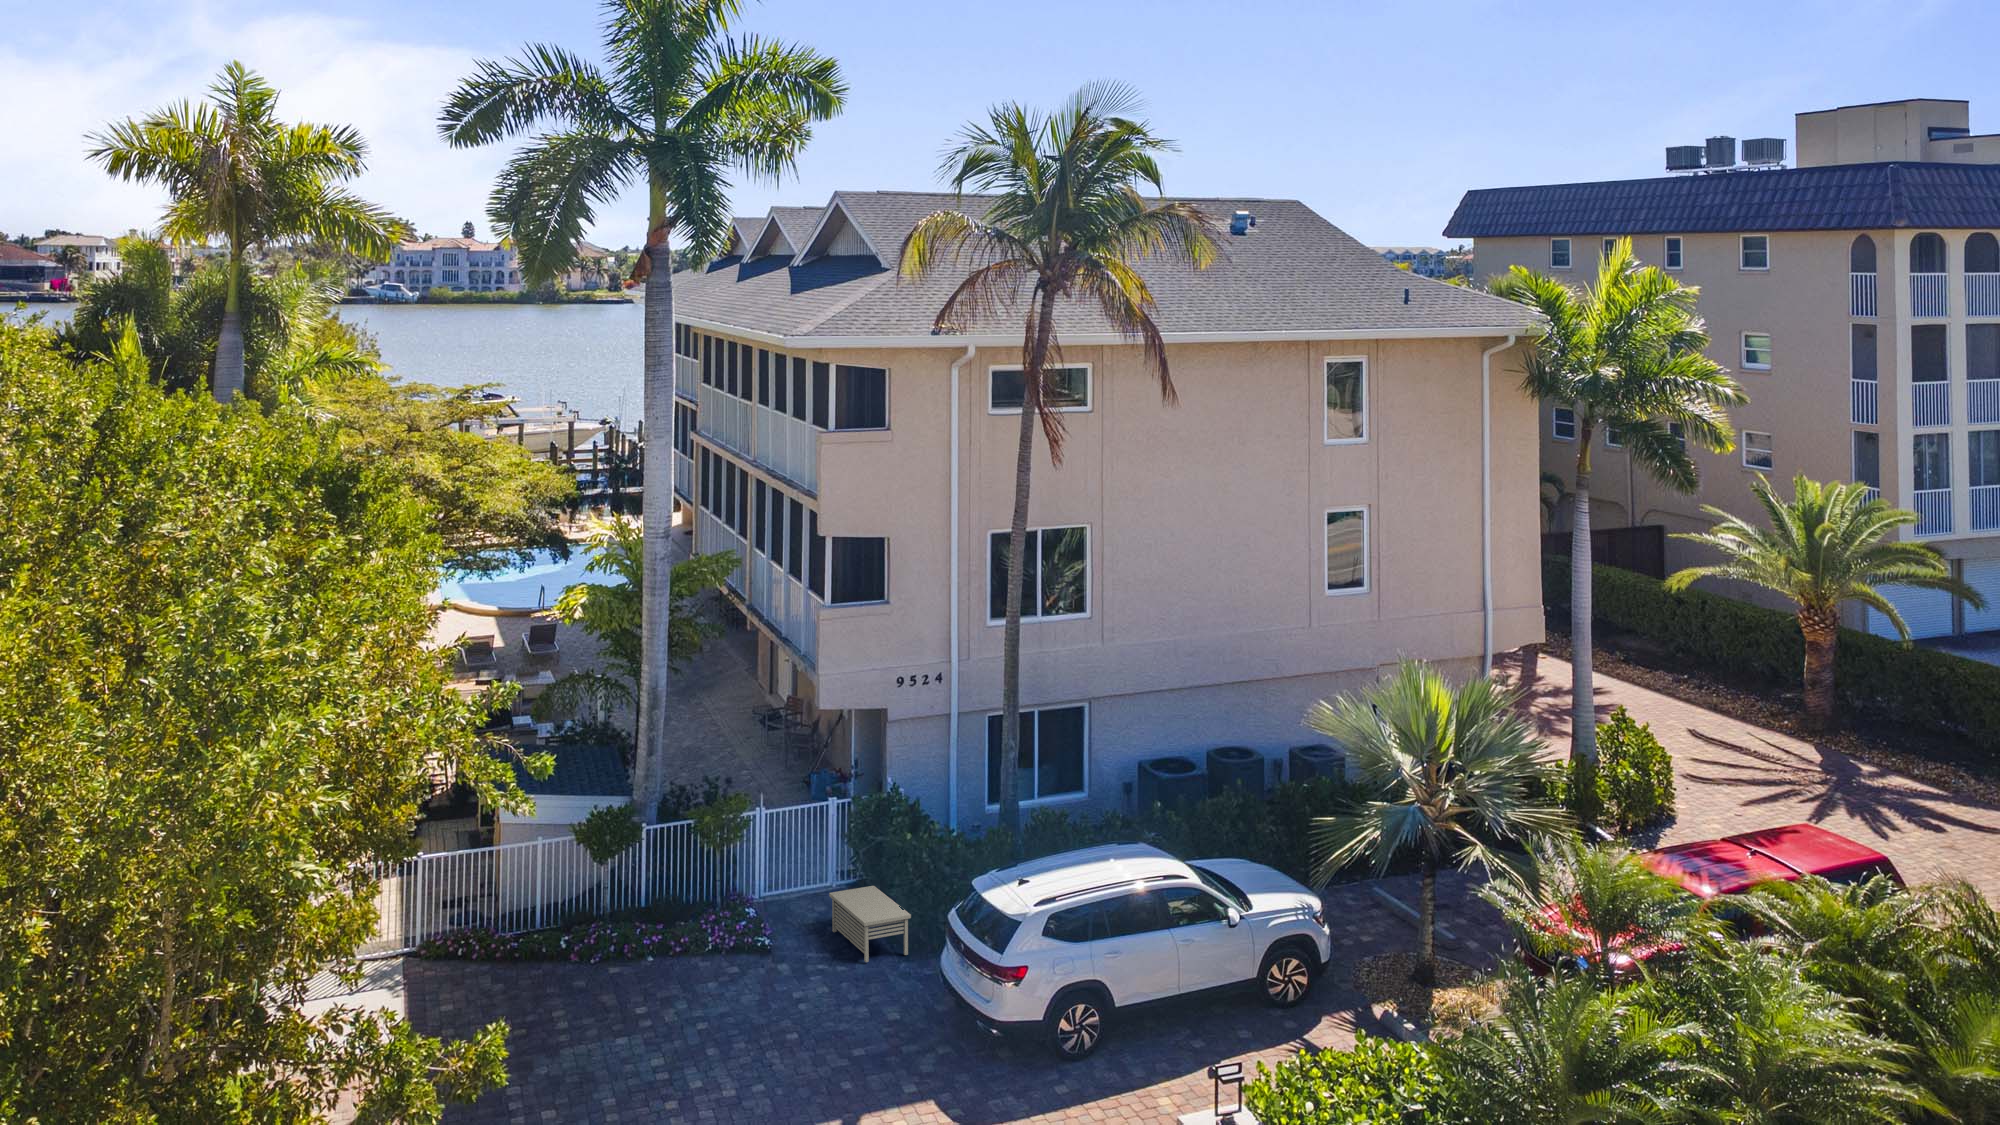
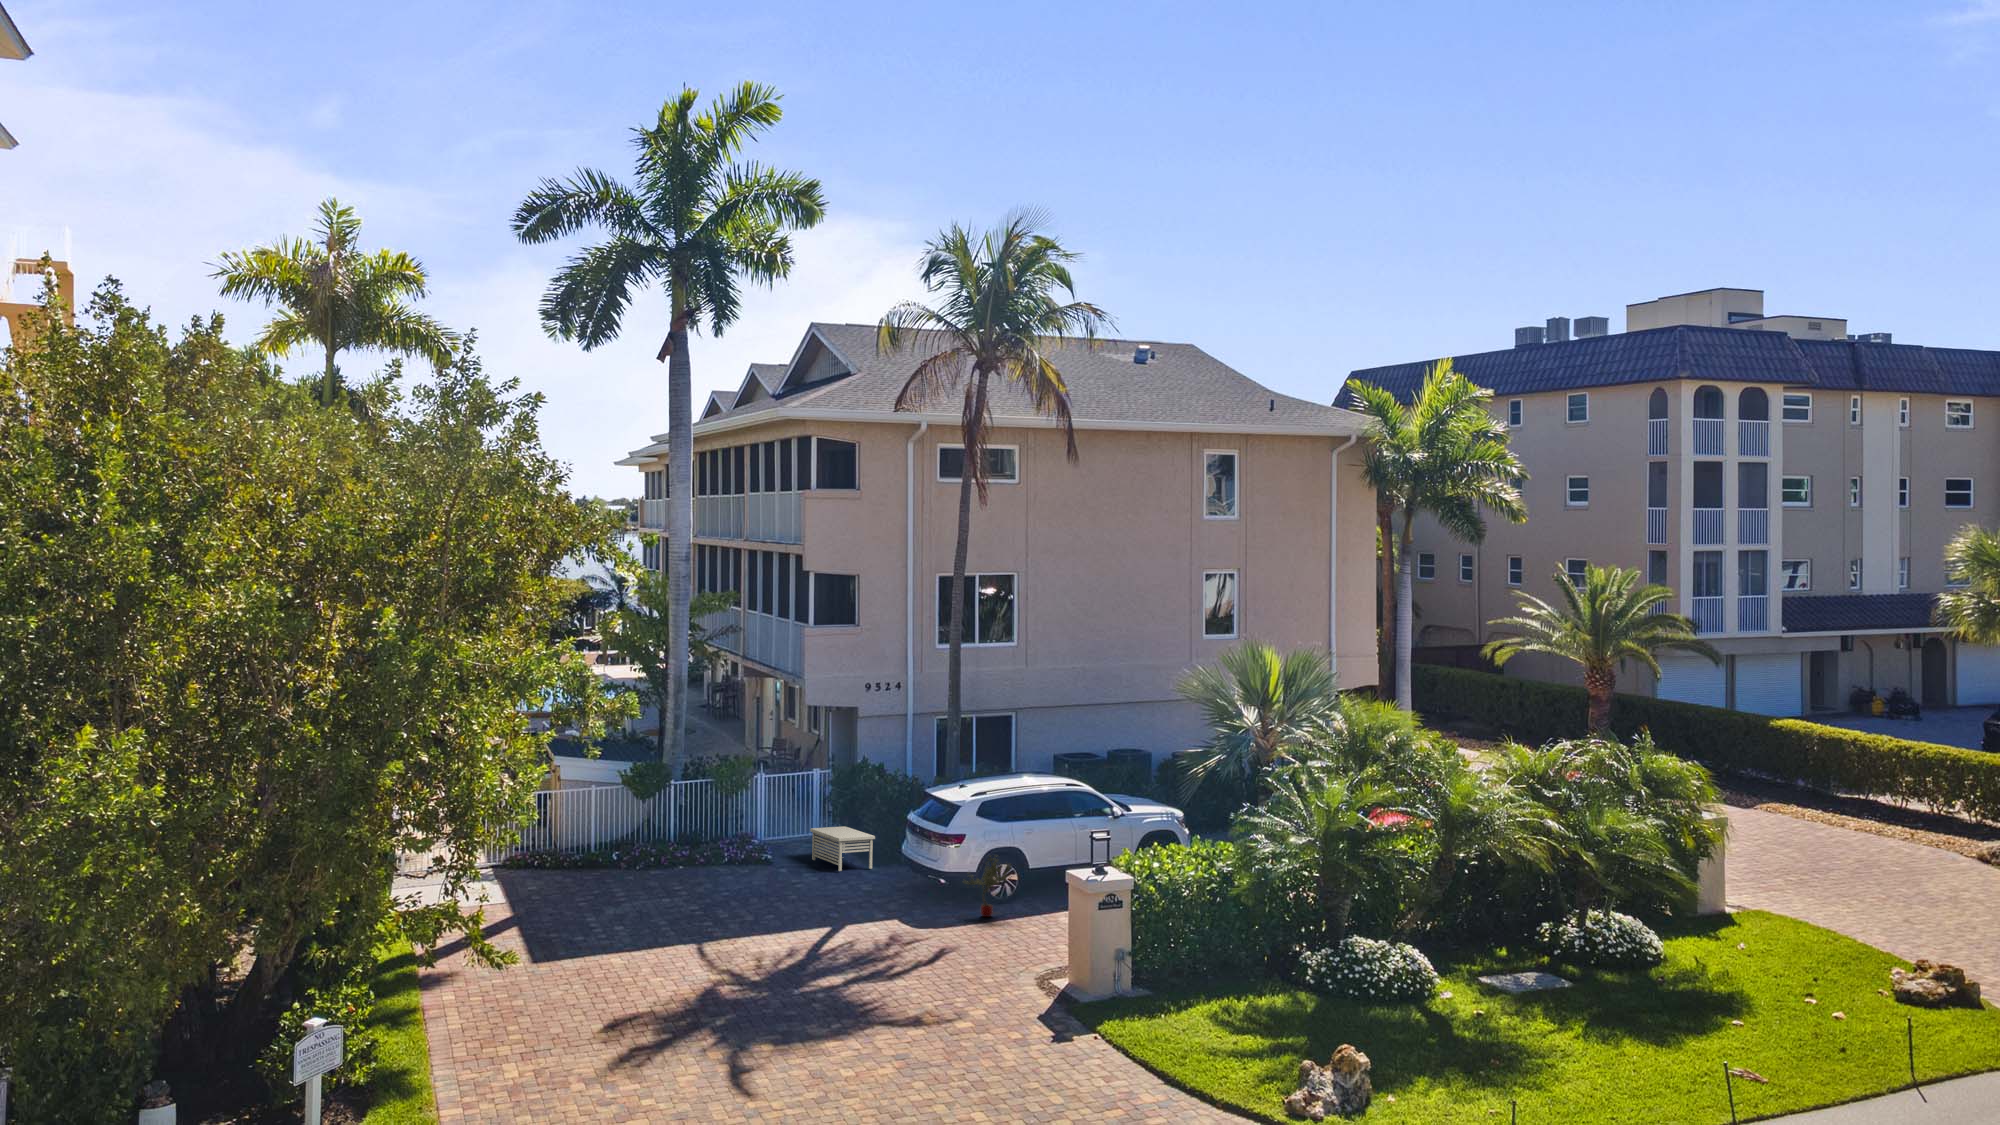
potted tree: none [1024,997,1092,1081] -> present [964,856,1012,917]

